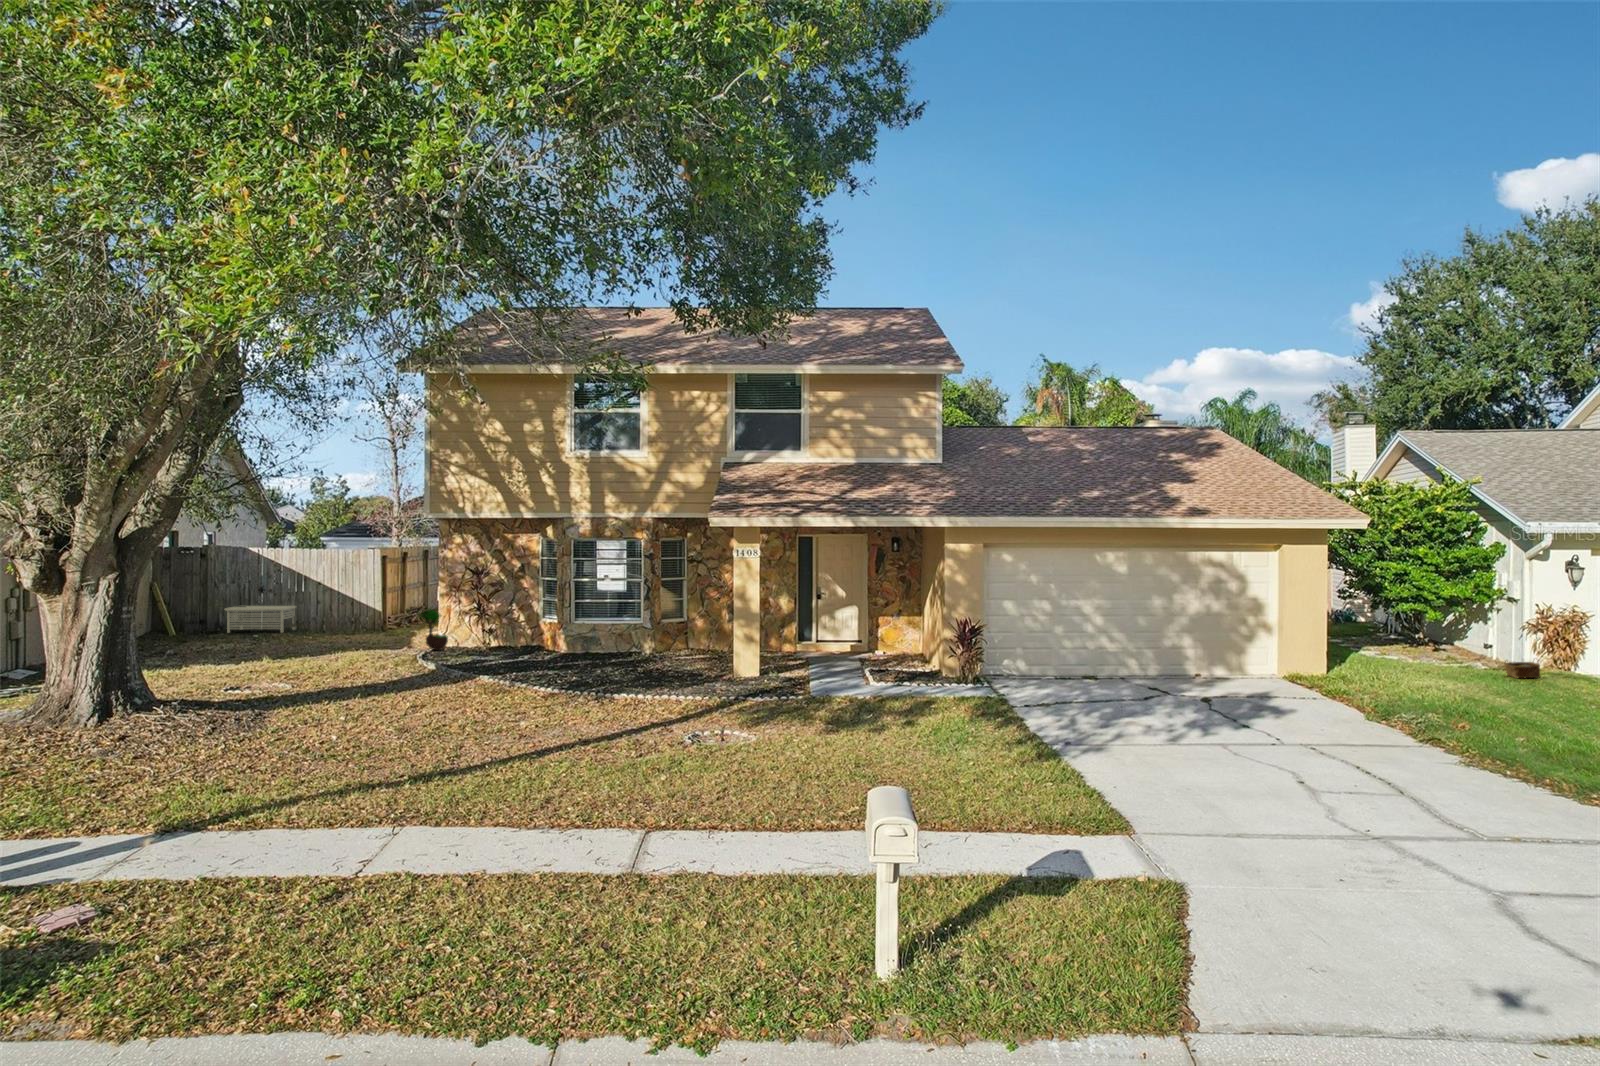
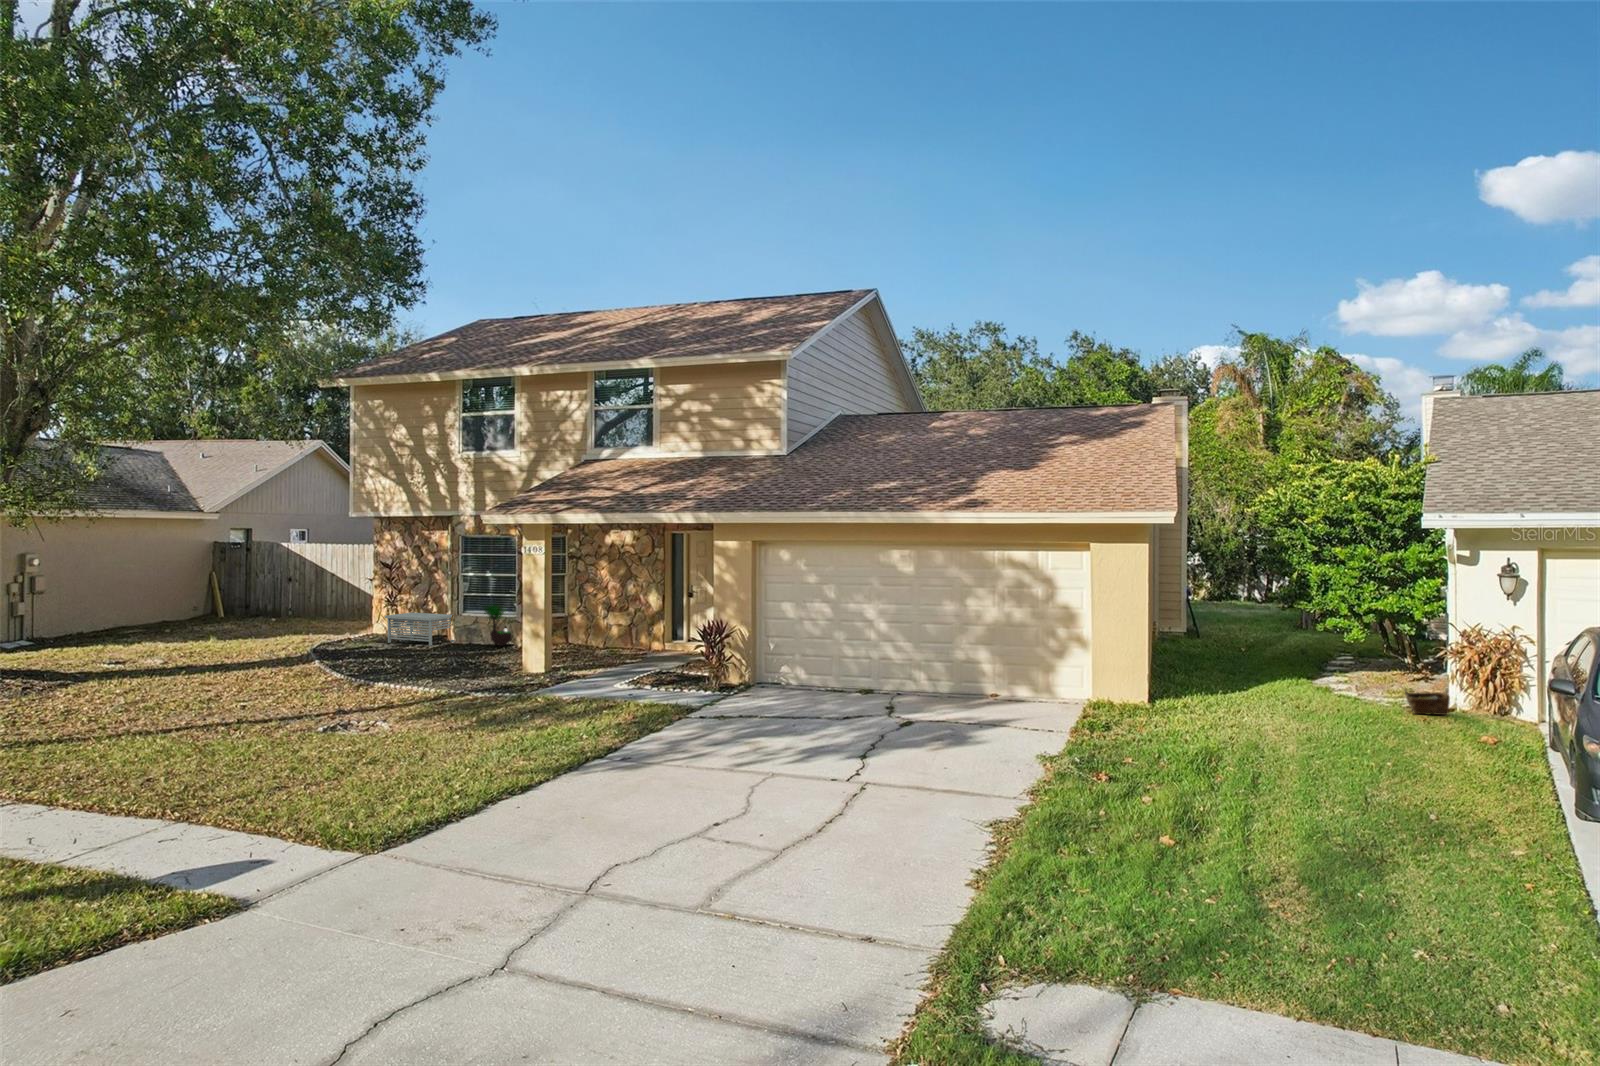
storage bench: present [225,606,296,633] -> present [385,613,454,646]
potted tree: present [419,607,448,650] -> present [484,604,512,646]

